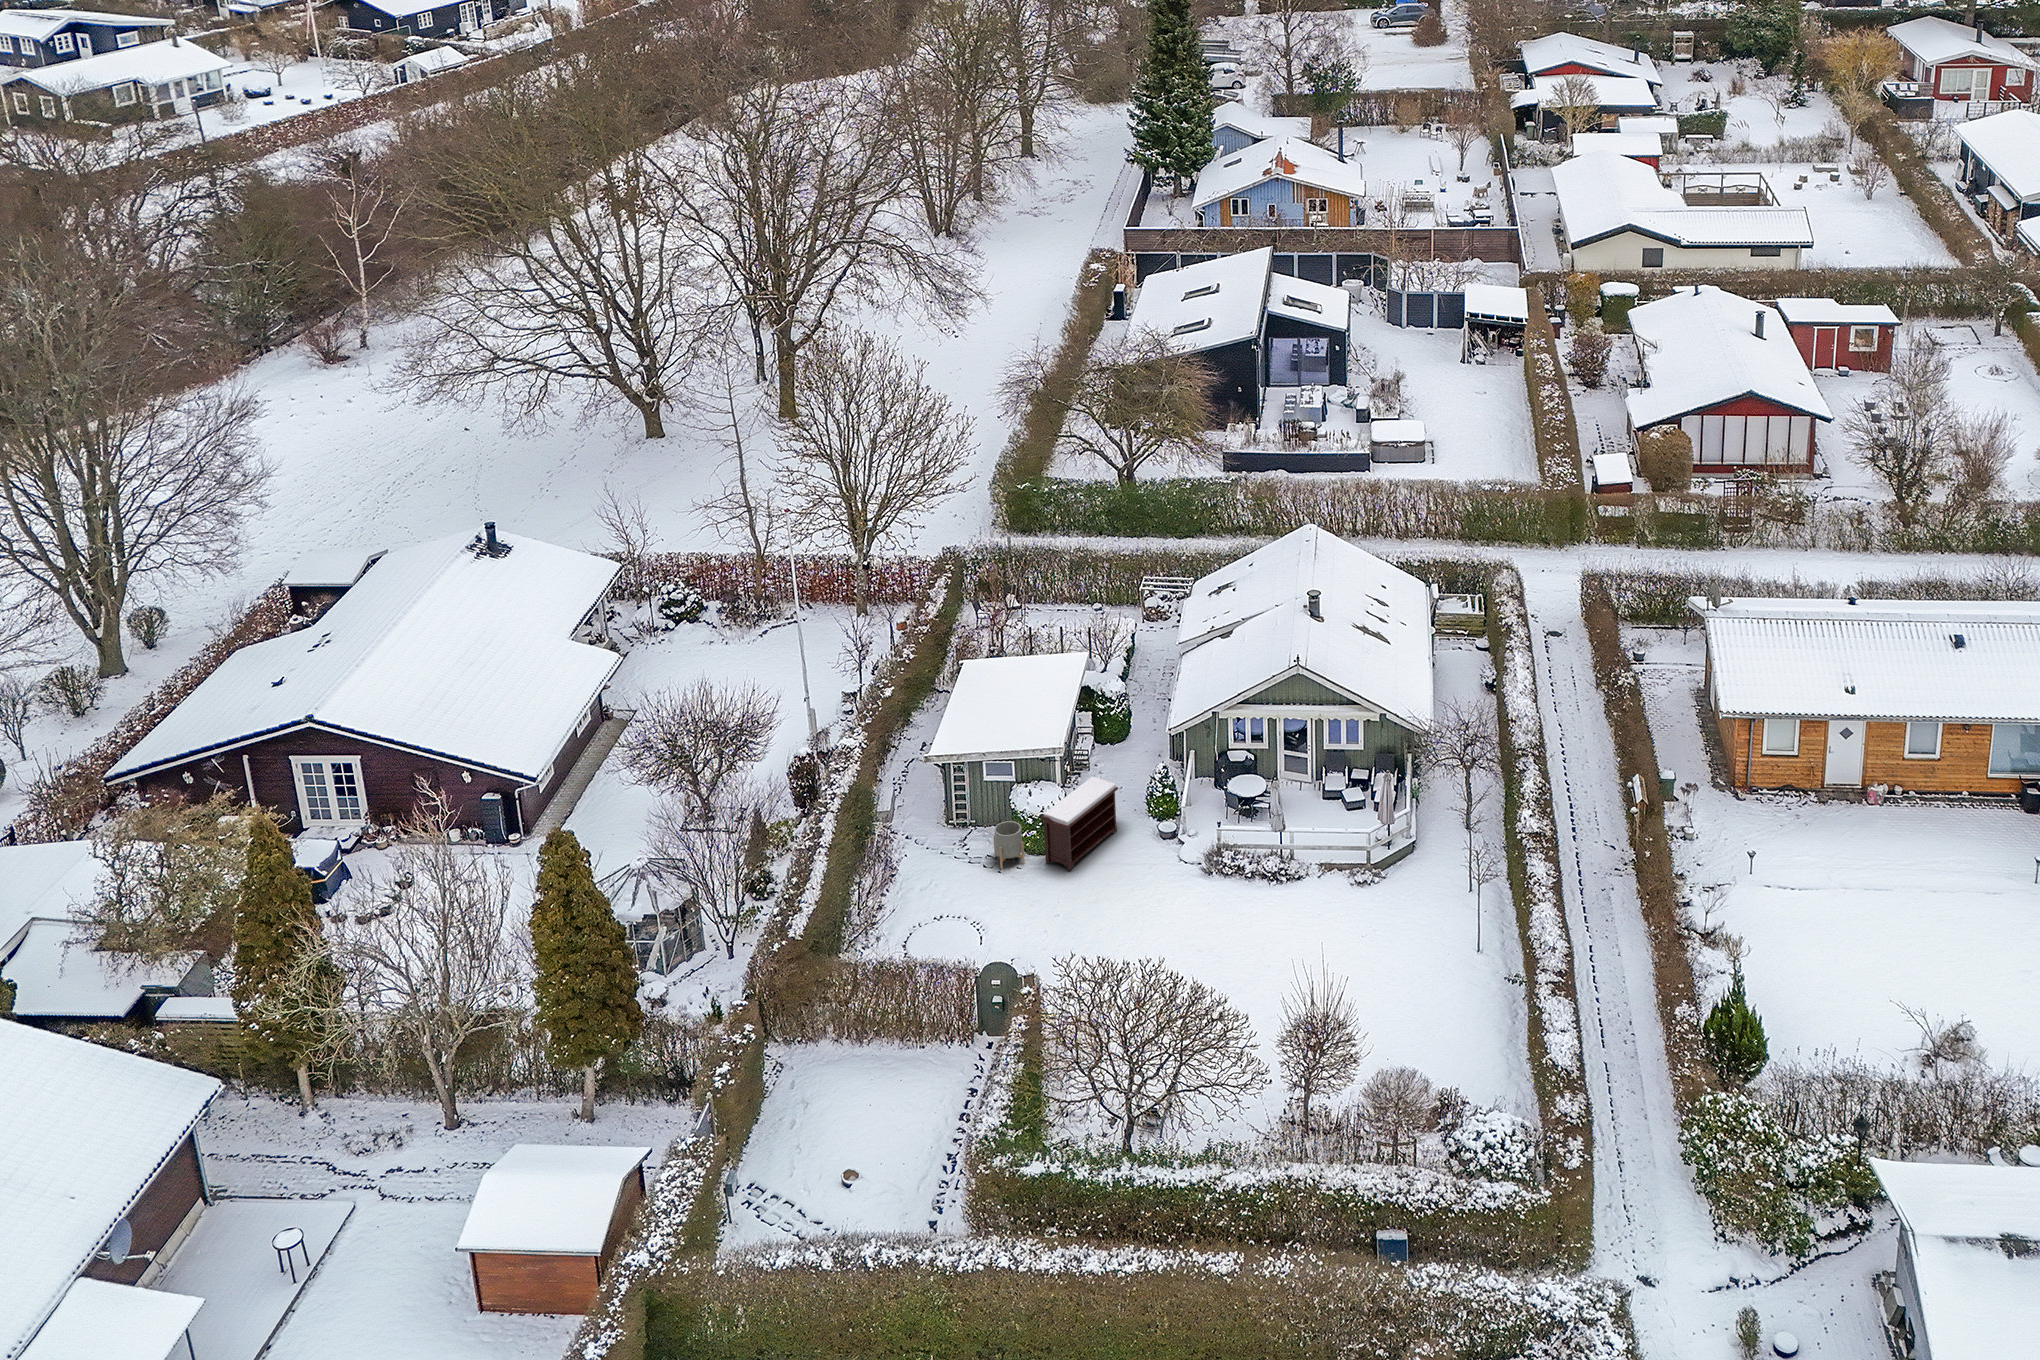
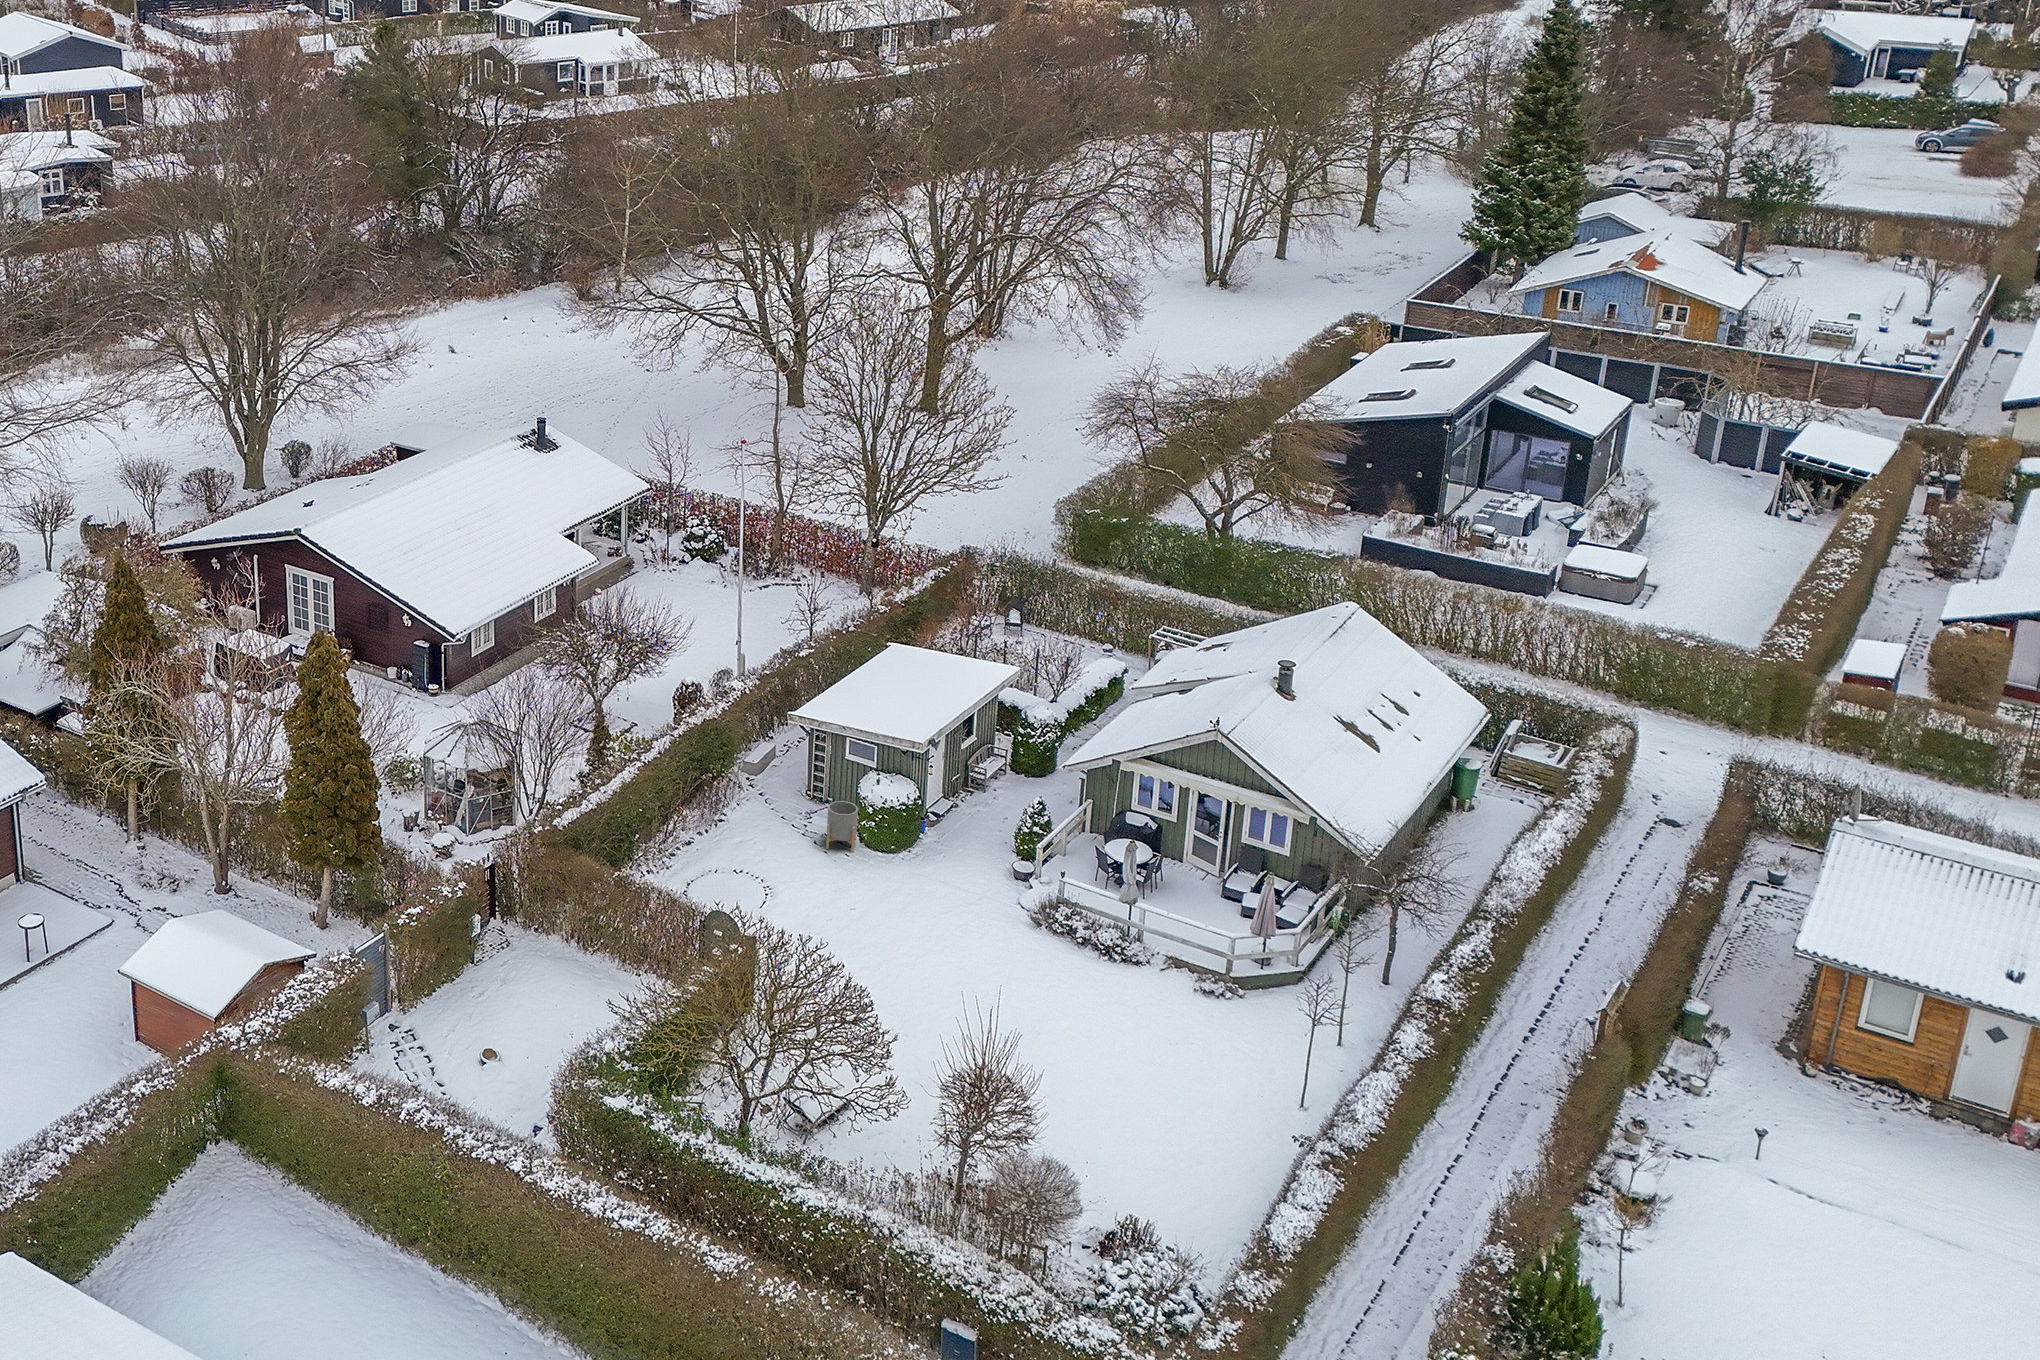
bench: present [1041,776,1118,871] -> none [874,785,977,873]

